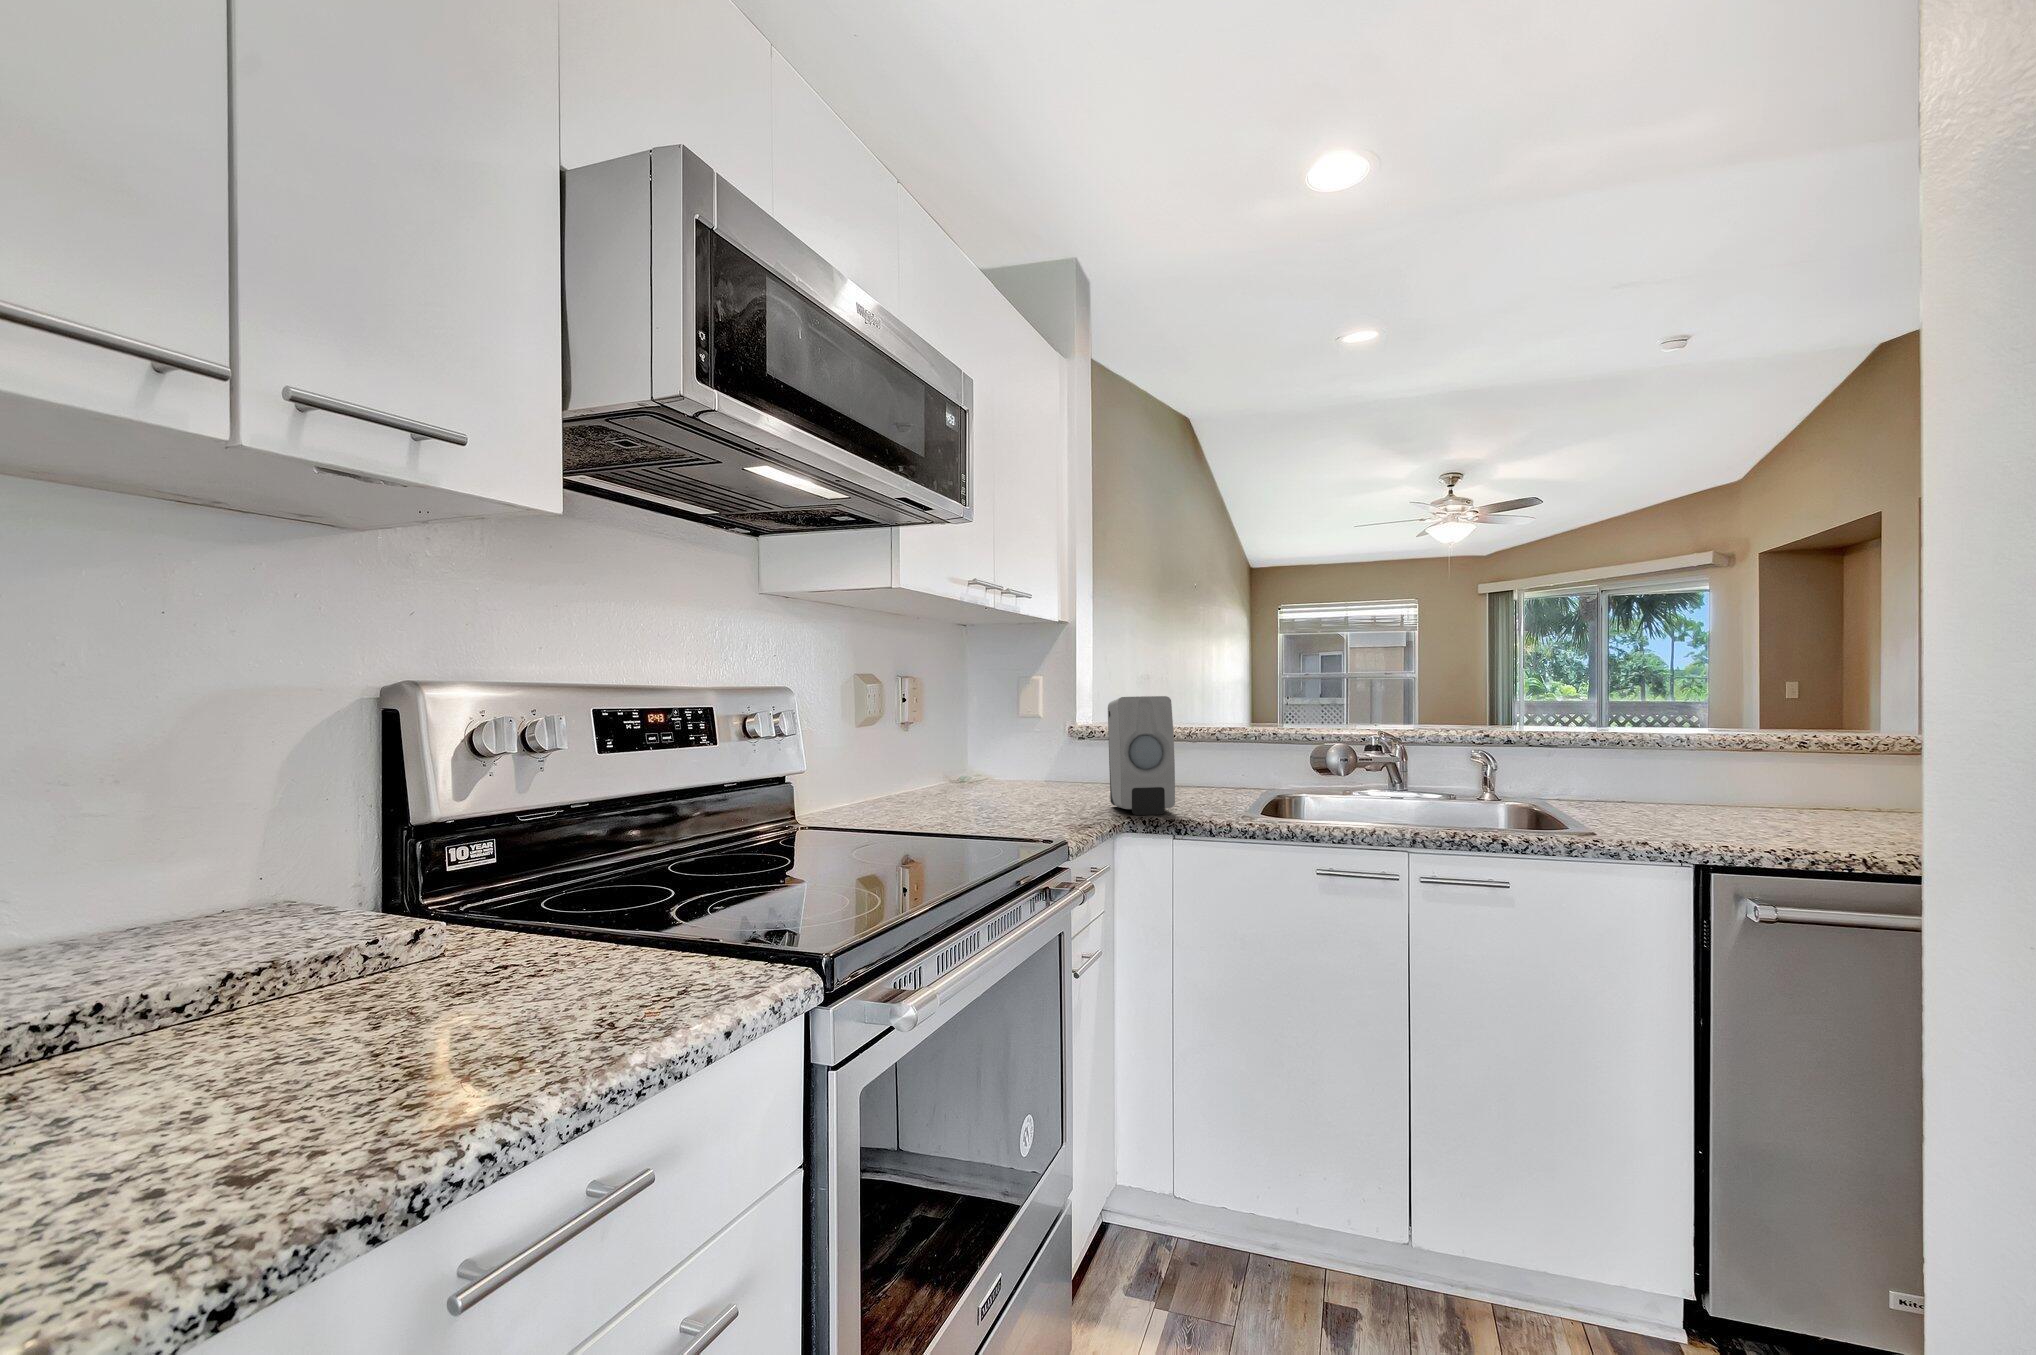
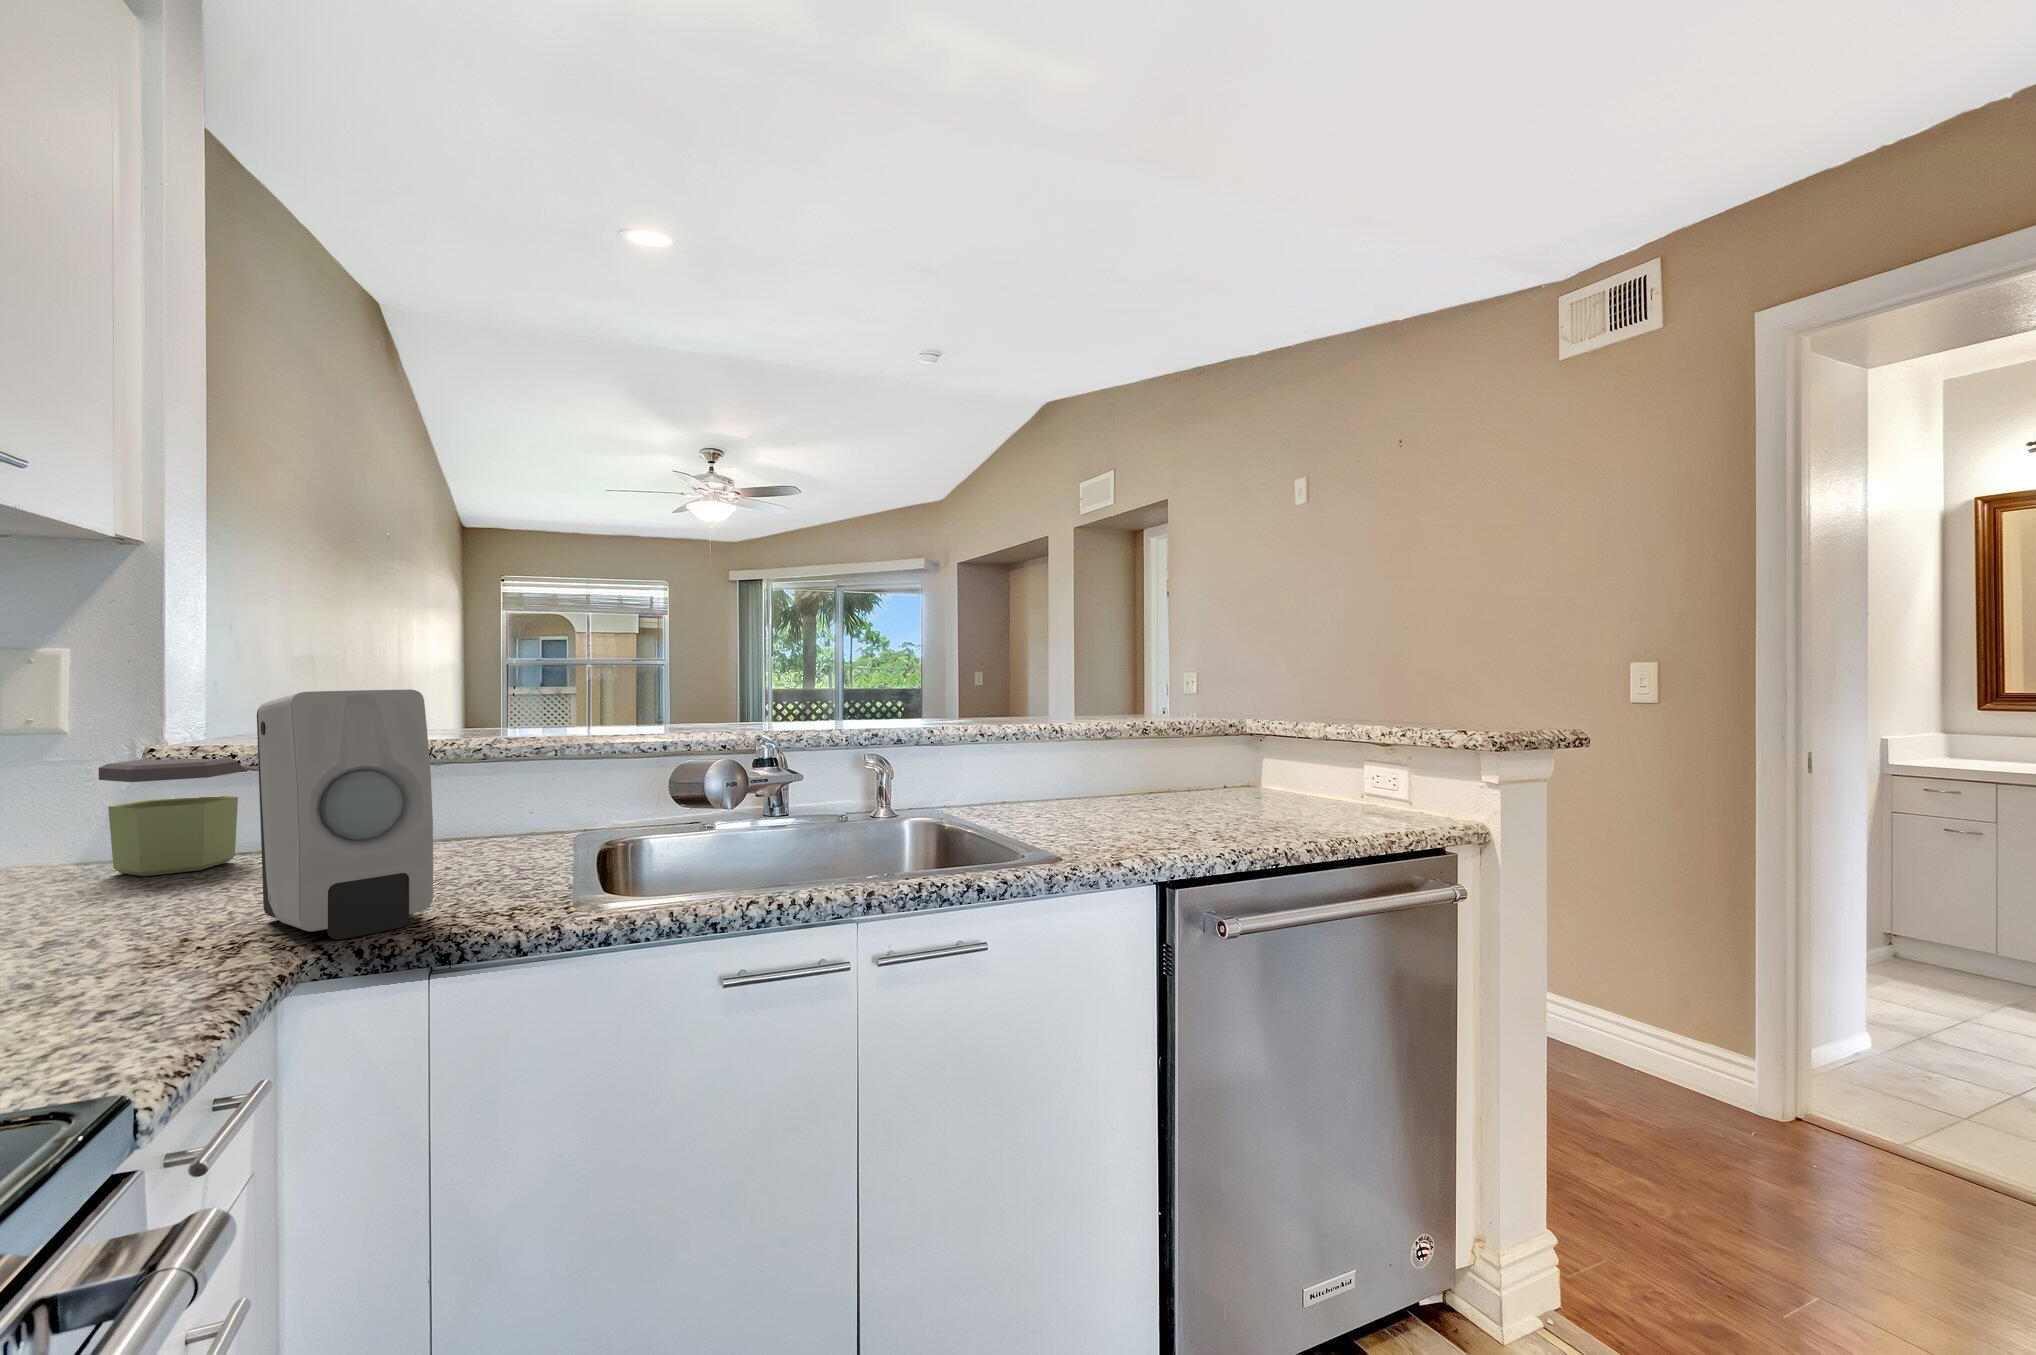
jar: none [1053,730,1108,788] -> present [99,758,245,876]

